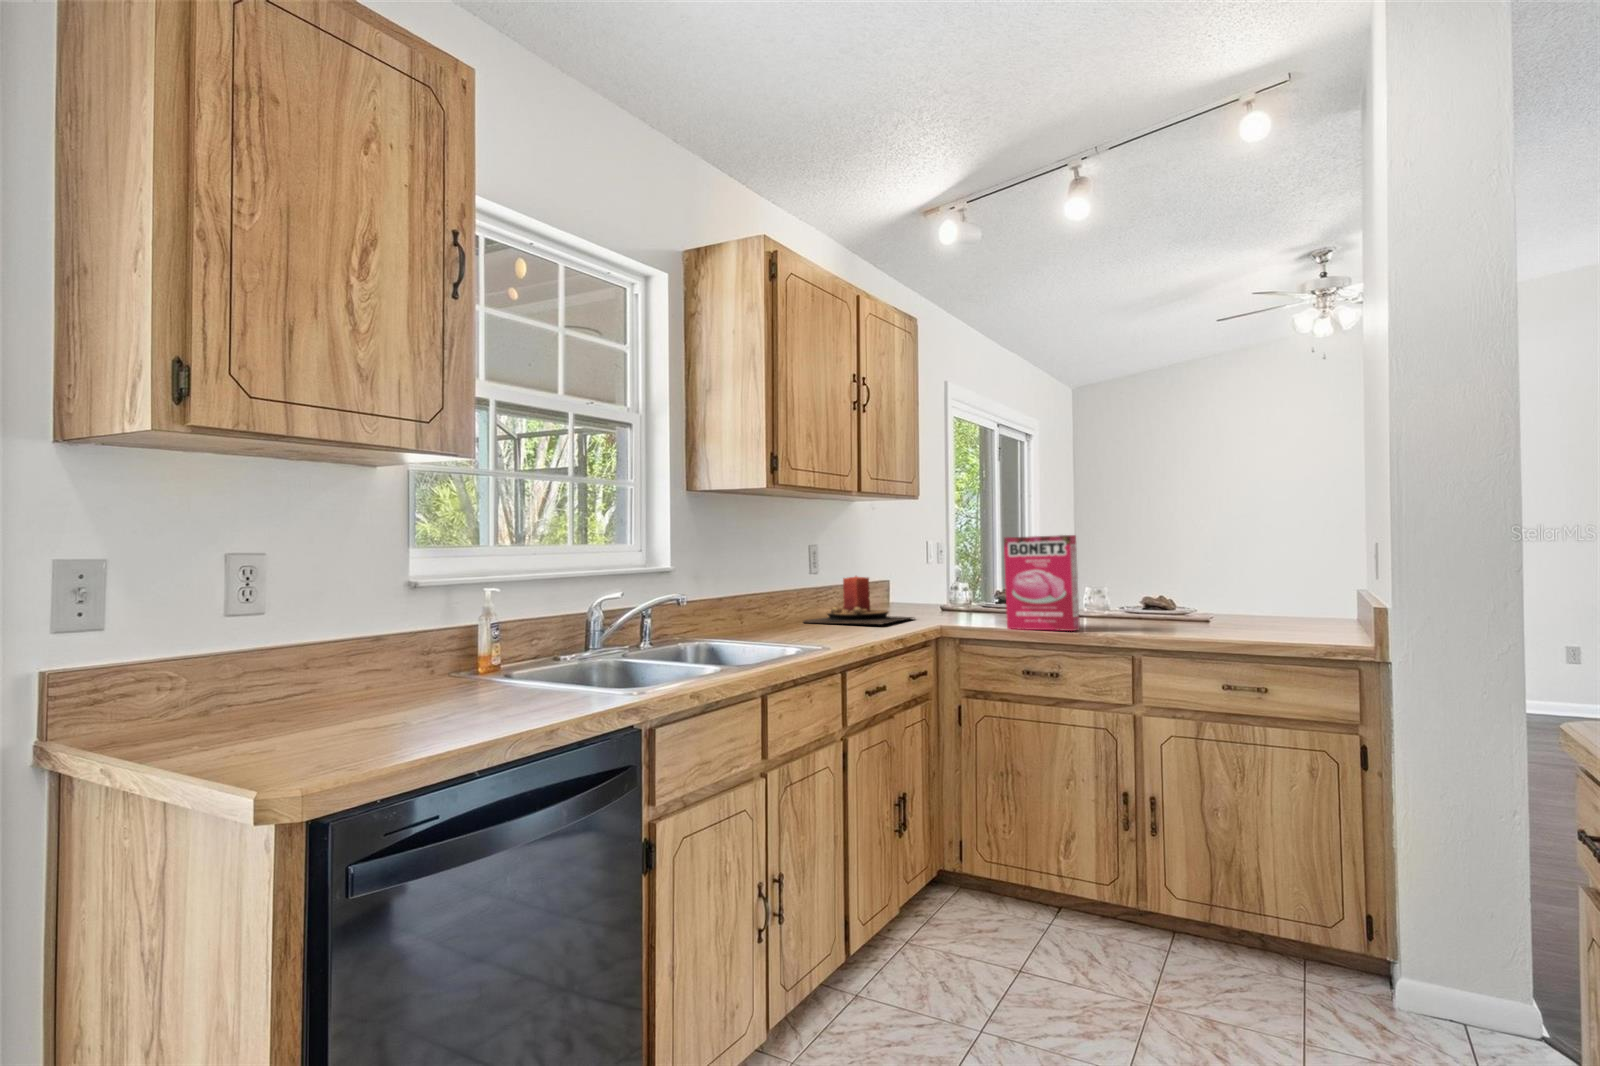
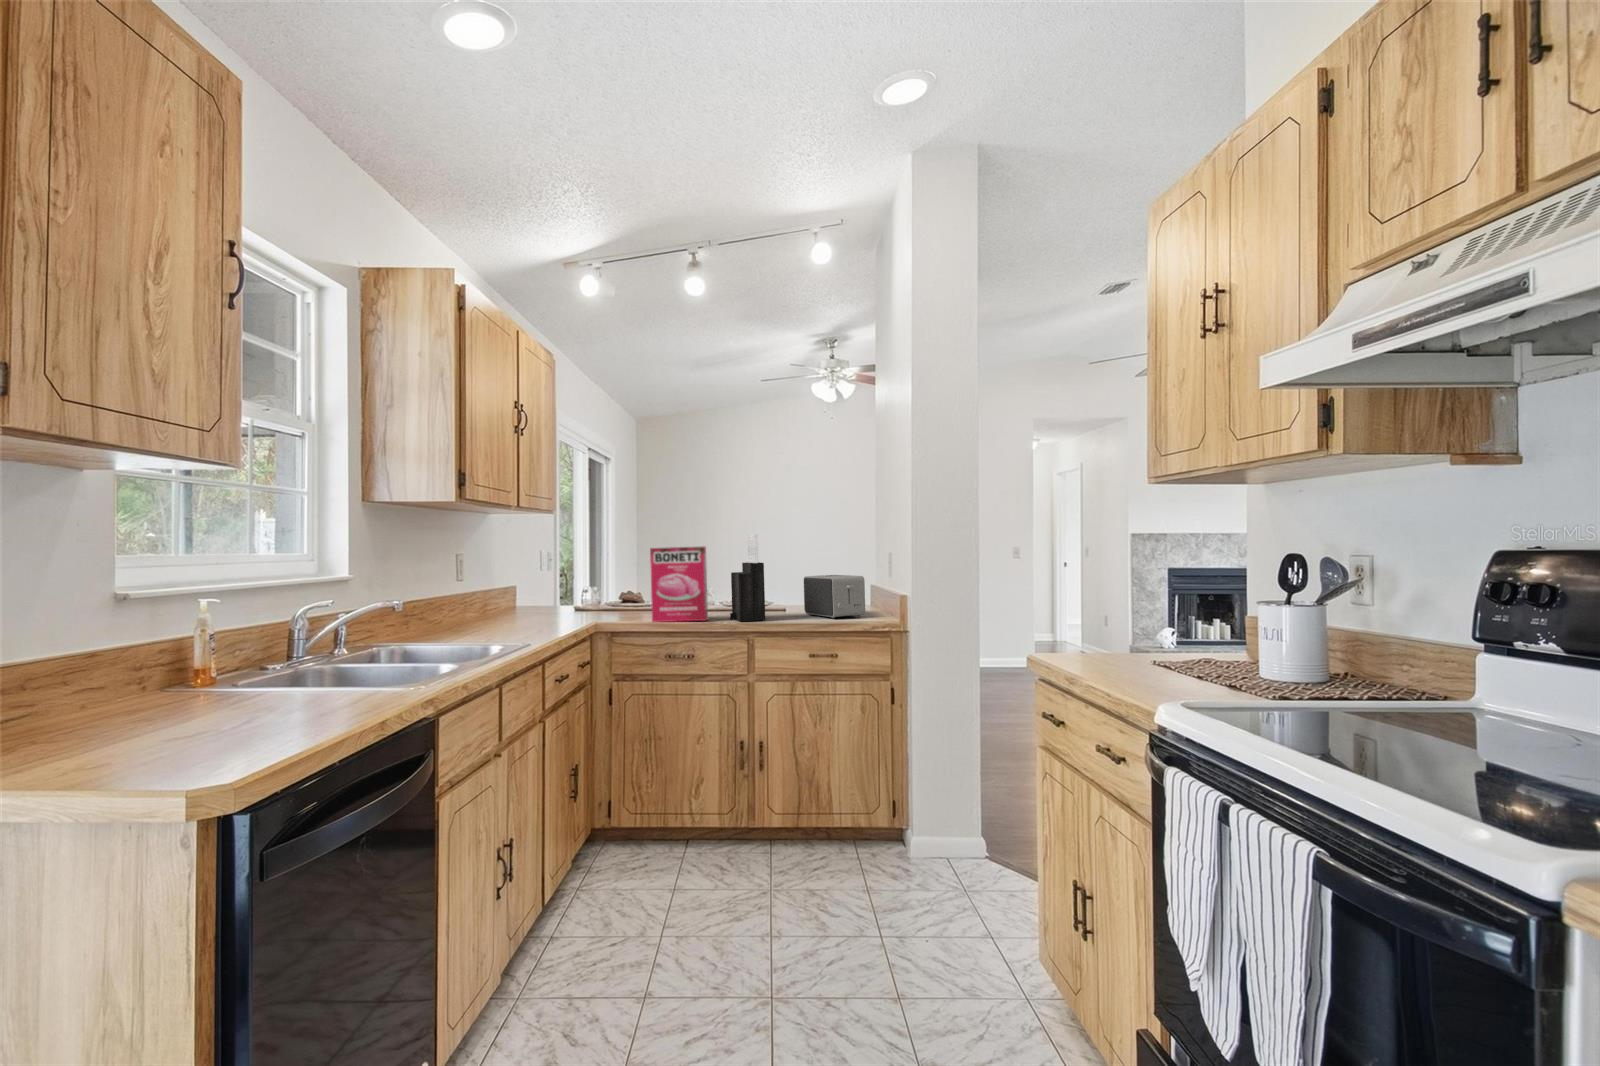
knife block: none [1110,518,1157,634] -> present [730,534,765,621]
toaster: none [1224,574,1319,637] -> present [804,575,865,618]
candle: present [803,576,913,625] -> none [463,581,566,626]

